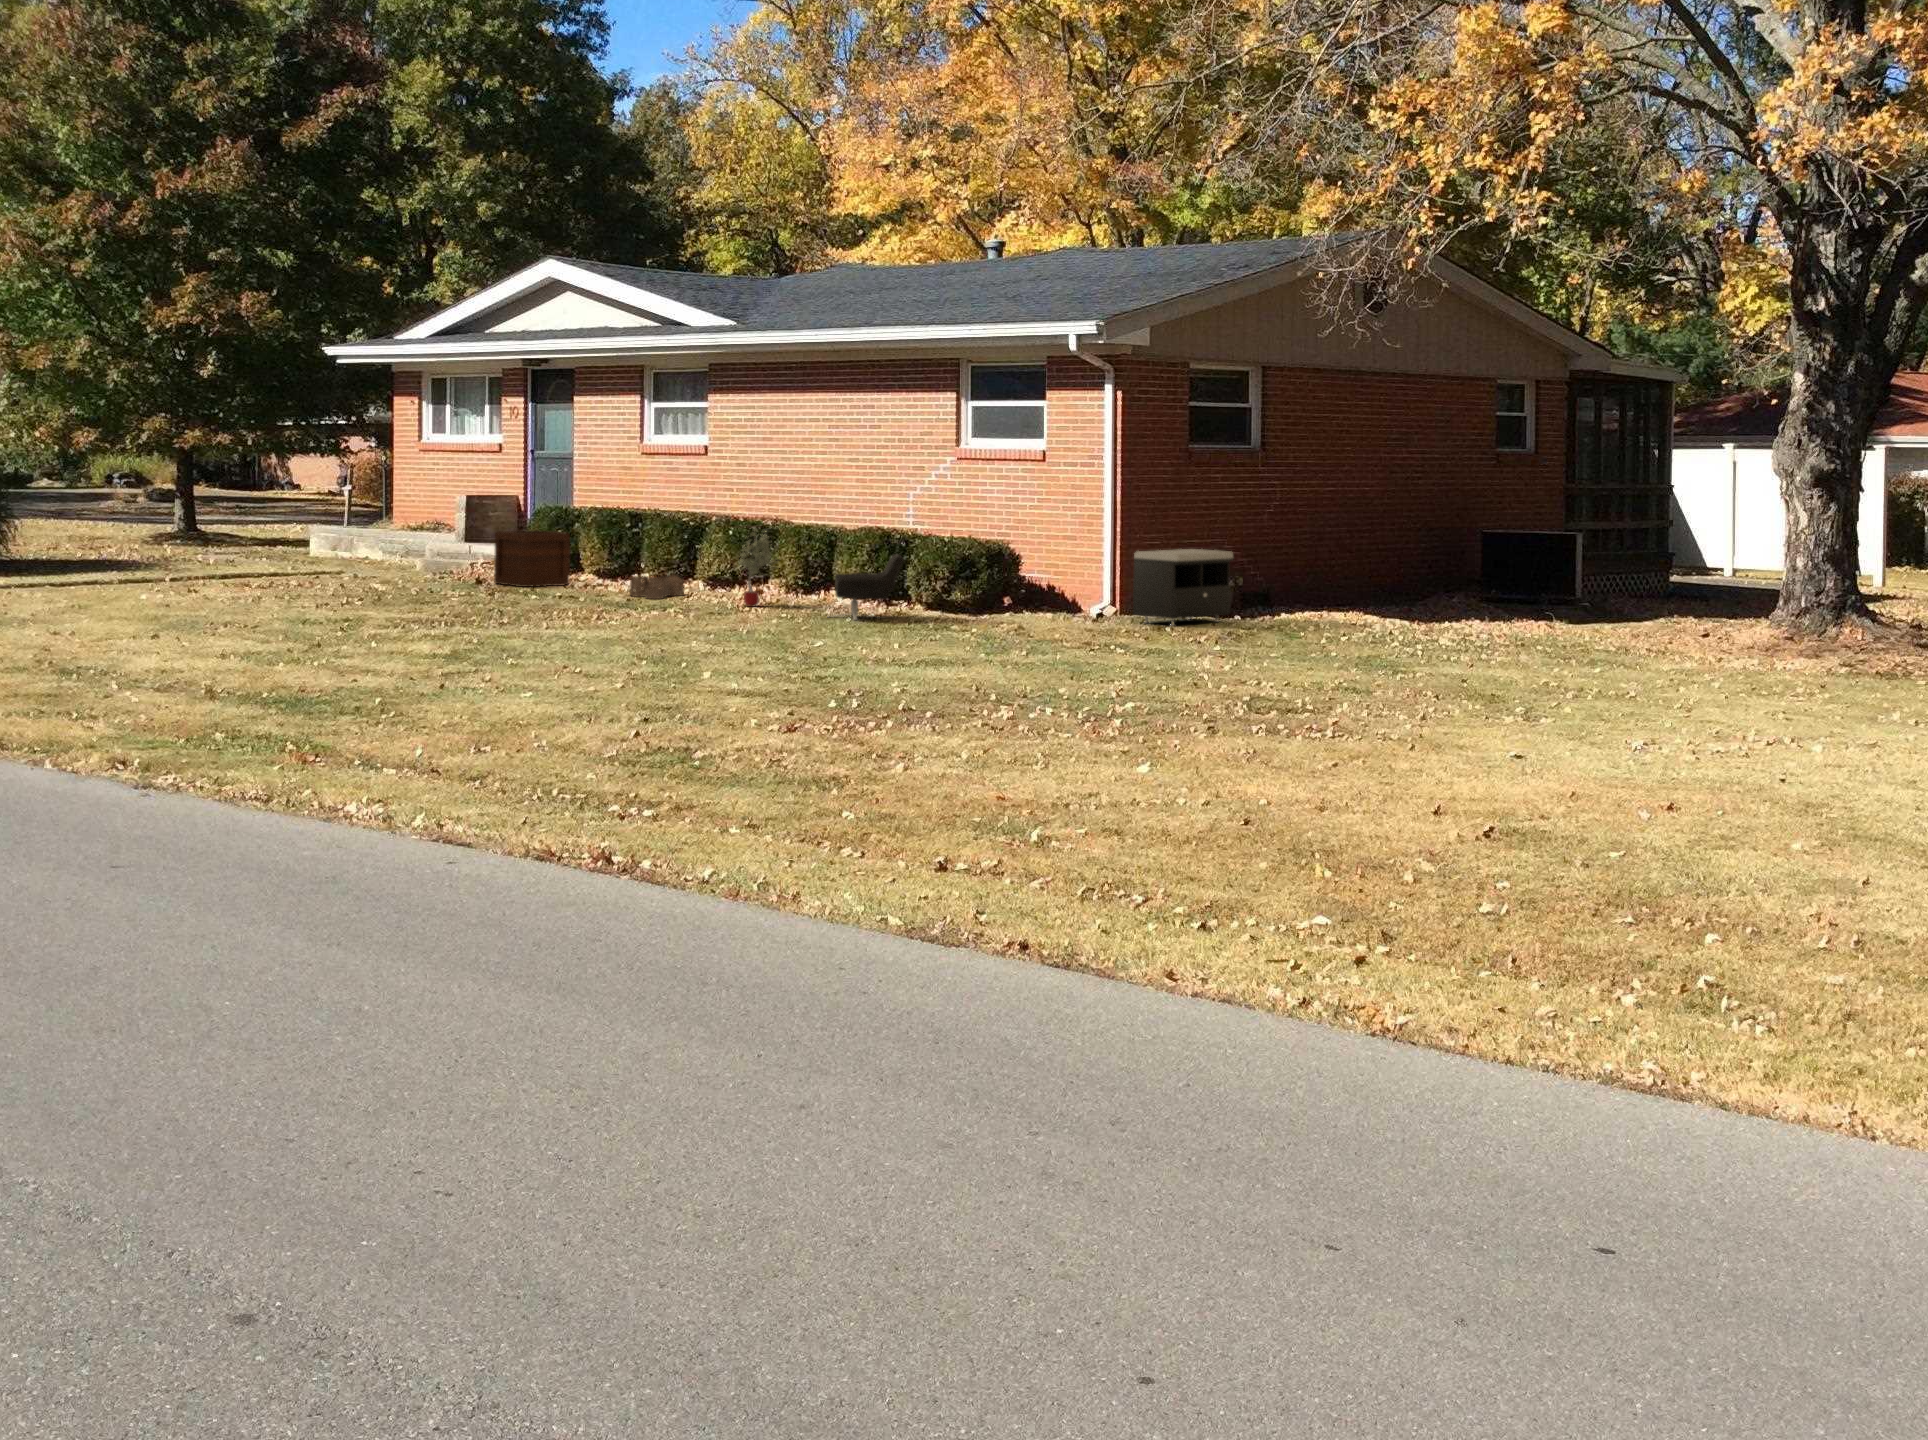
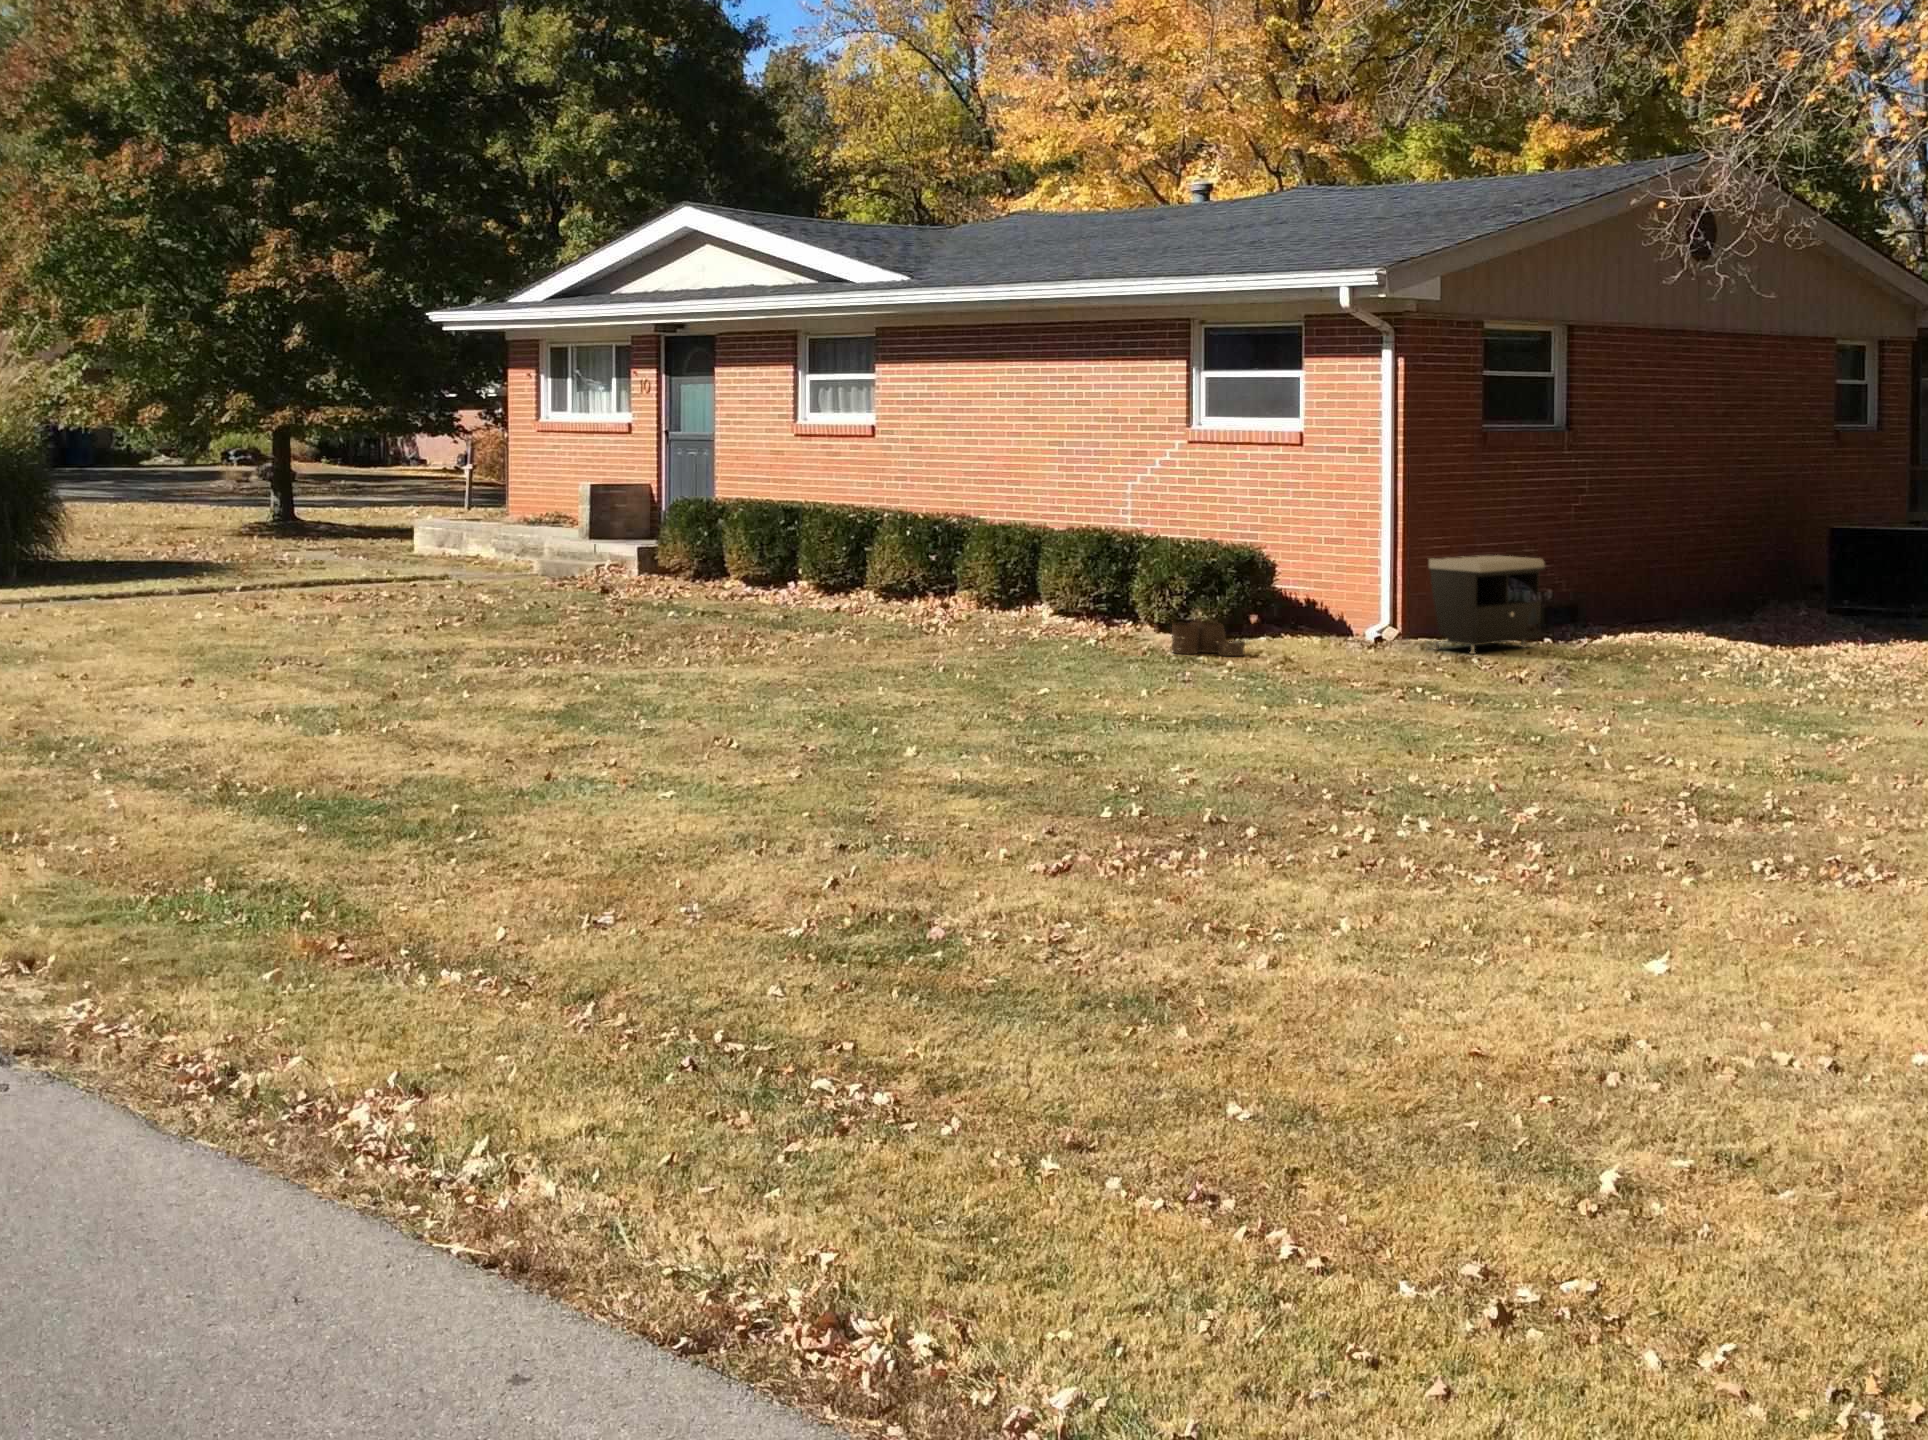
potted tree: present [738,529,780,607] -> none [917,528,972,625]
wooden crate: present [494,530,570,587] -> none [623,527,712,597]
lounge chair: present [835,554,904,620] -> none [1028,561,1131,645]
woven basket: present [630,575,684,599] -> present [1172,618,1245,656]

